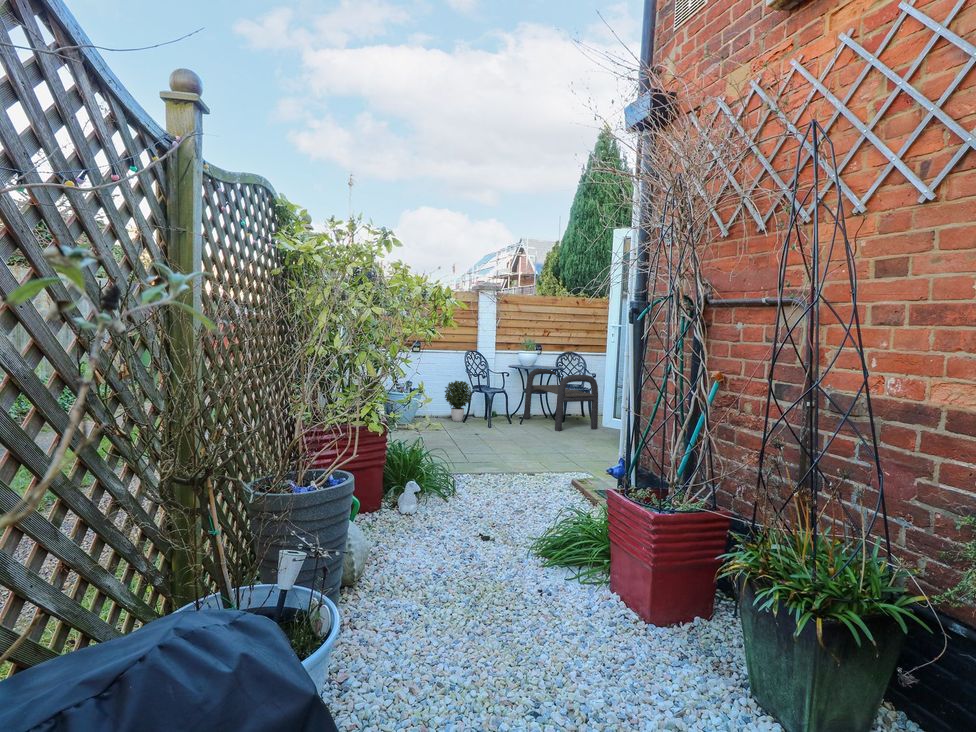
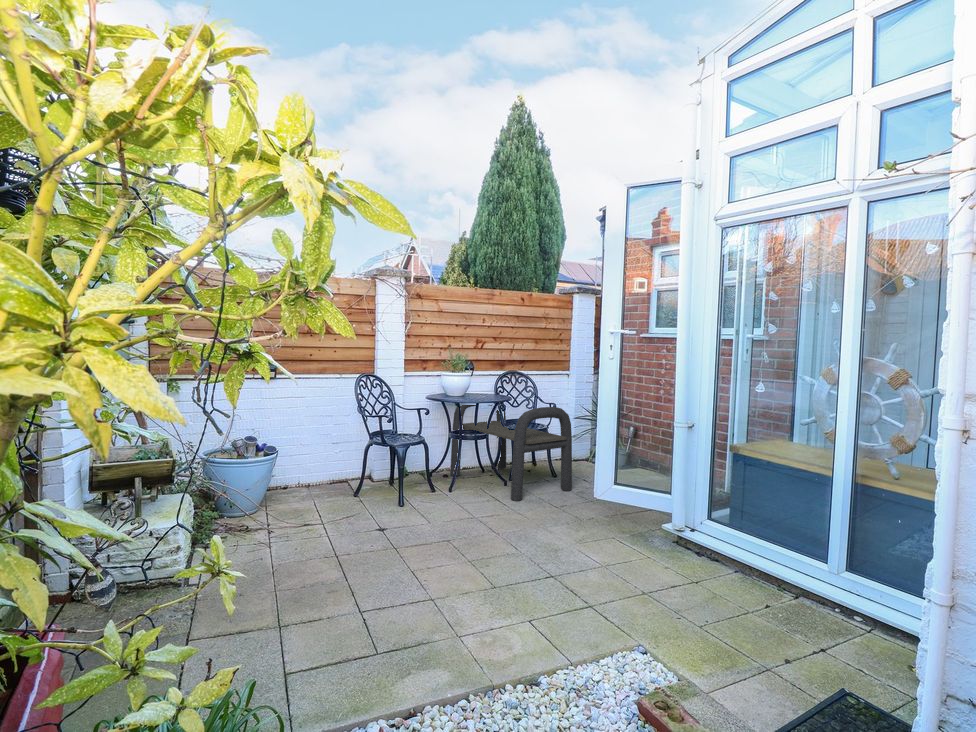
potted plant: present [445,381,472,422] -> none [322,424,371,494]

